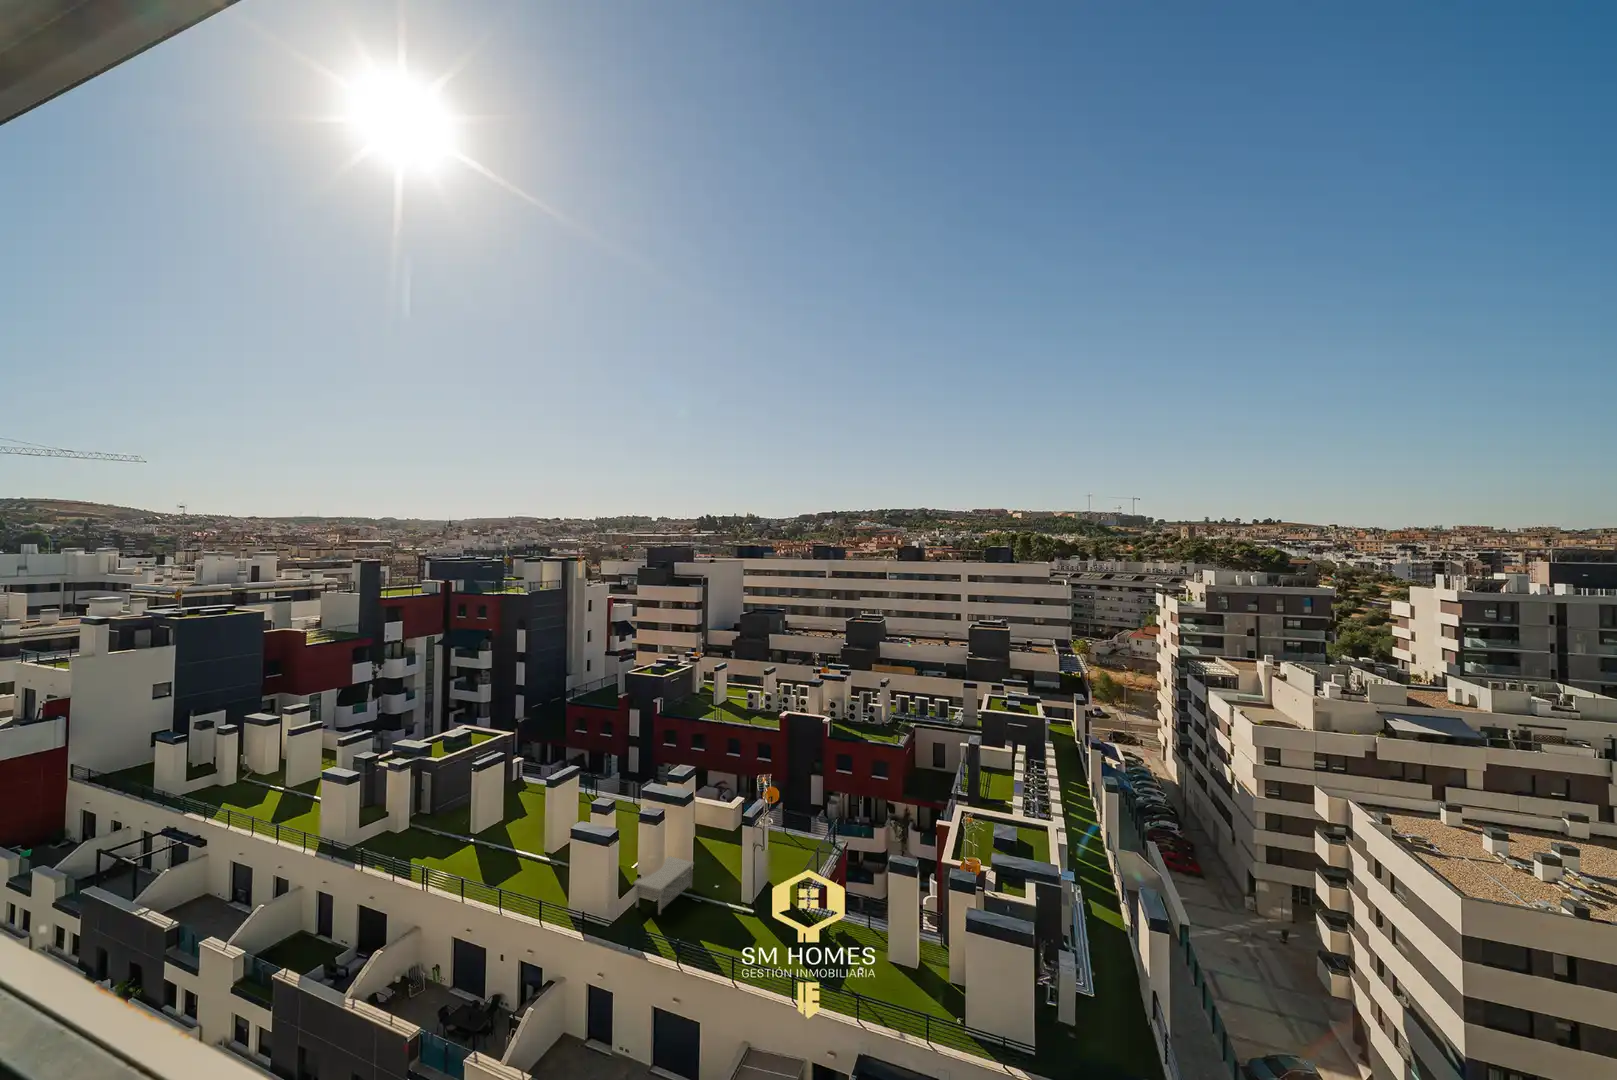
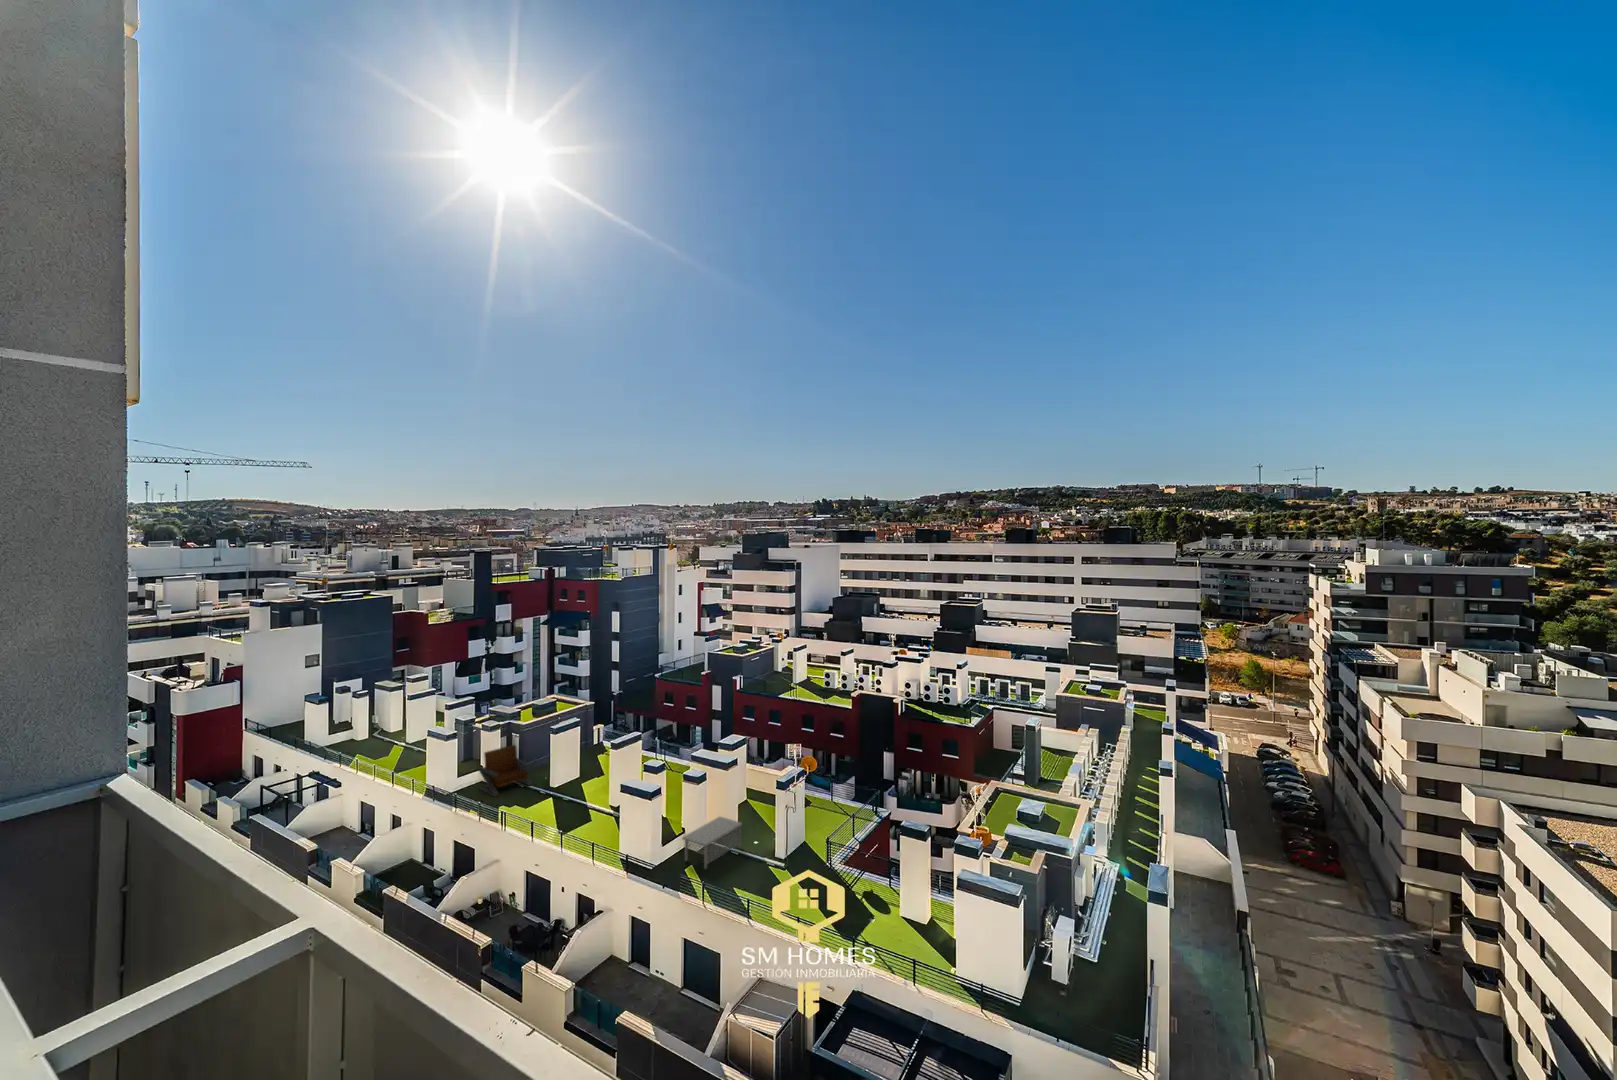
lounge chair: none [385,786,449,846] -> present [478,745,532,796]

